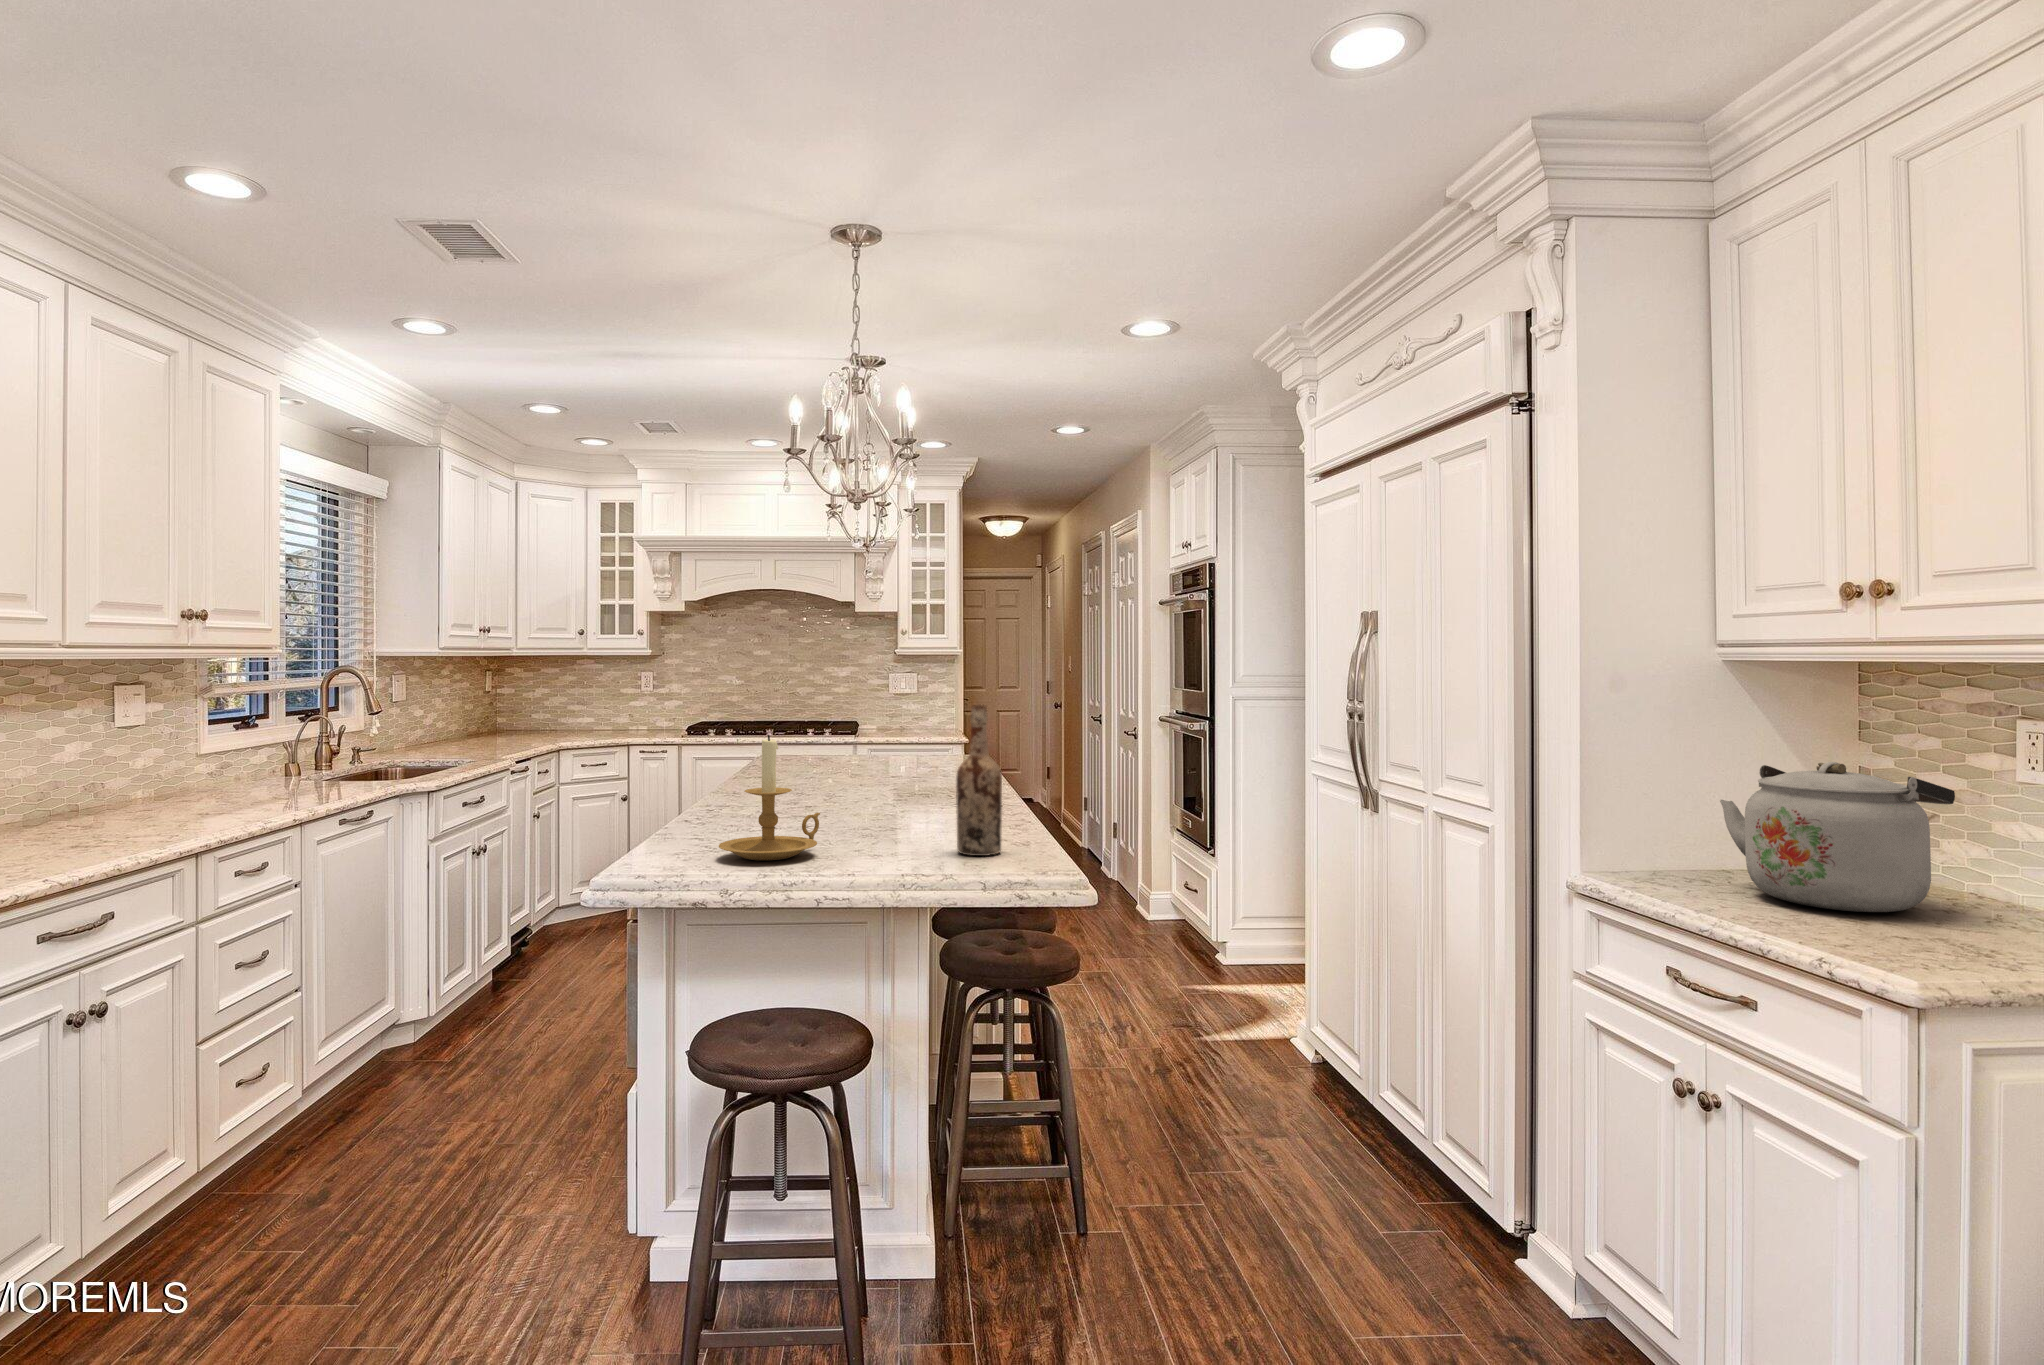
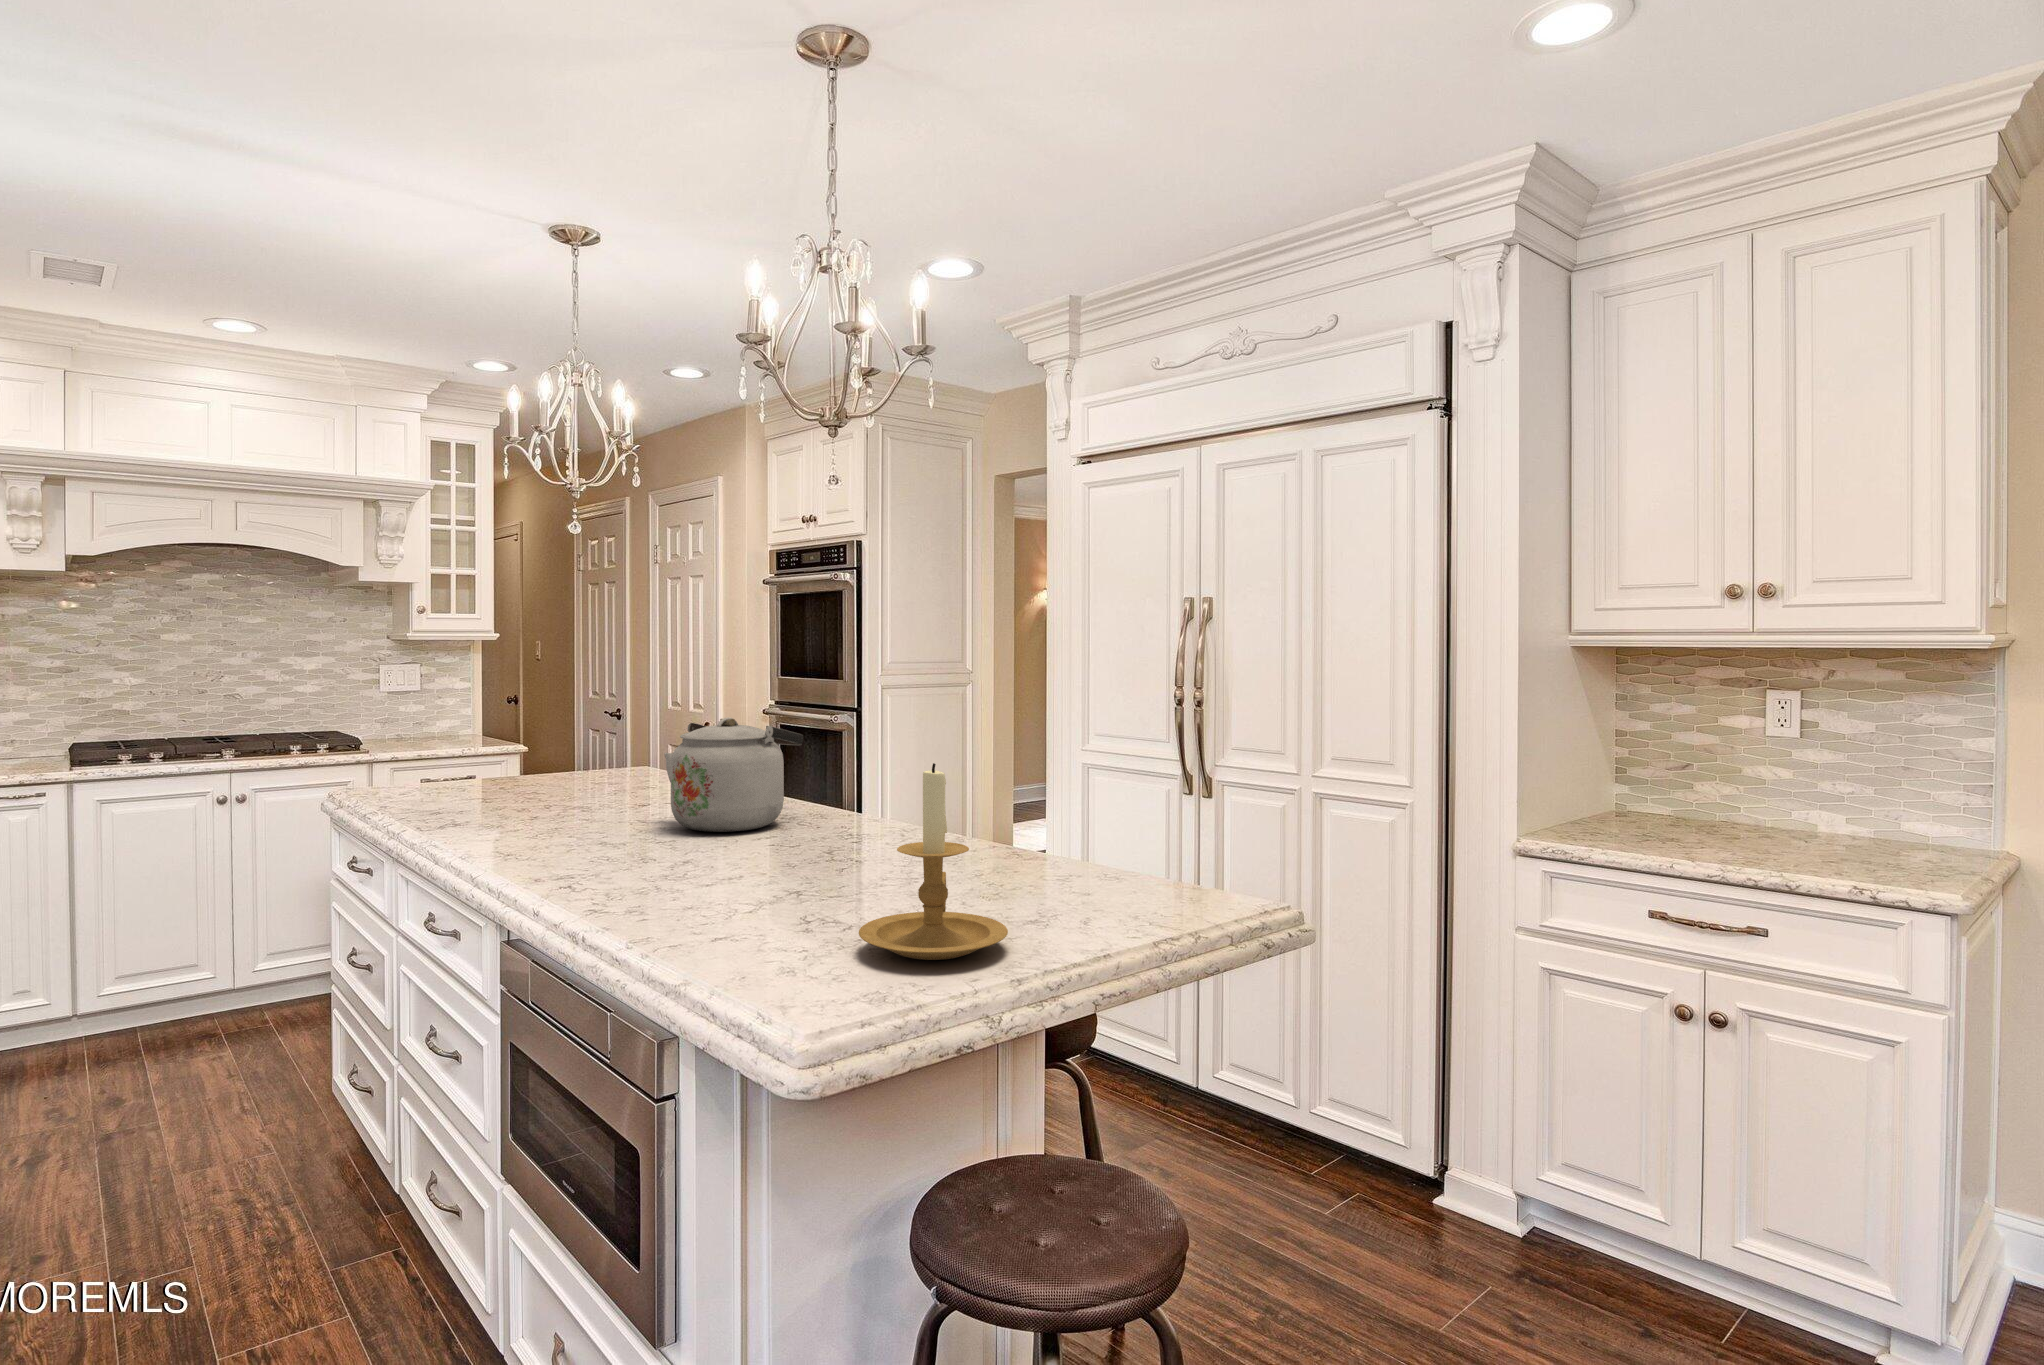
wine bottle: present [956,705,1002,856] -> none [1113,706,1173,902]
kettle: present [1720,762,1955,912] -> present [664,717,803,832]

